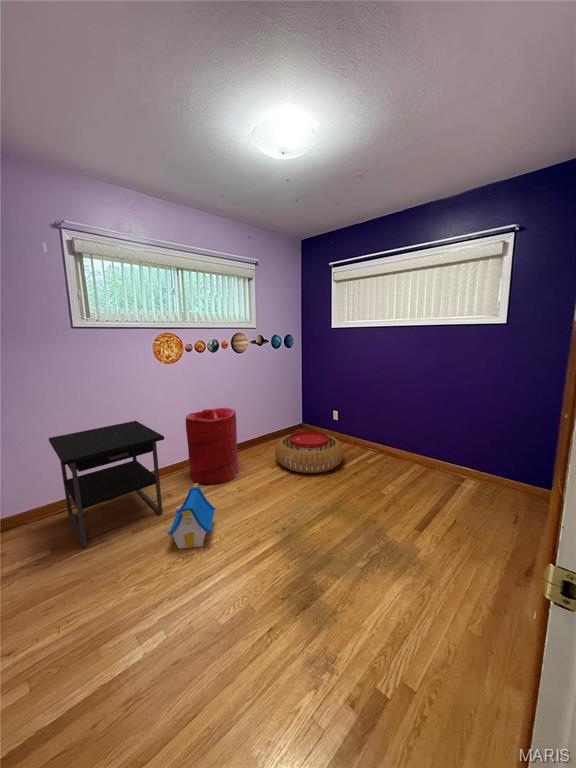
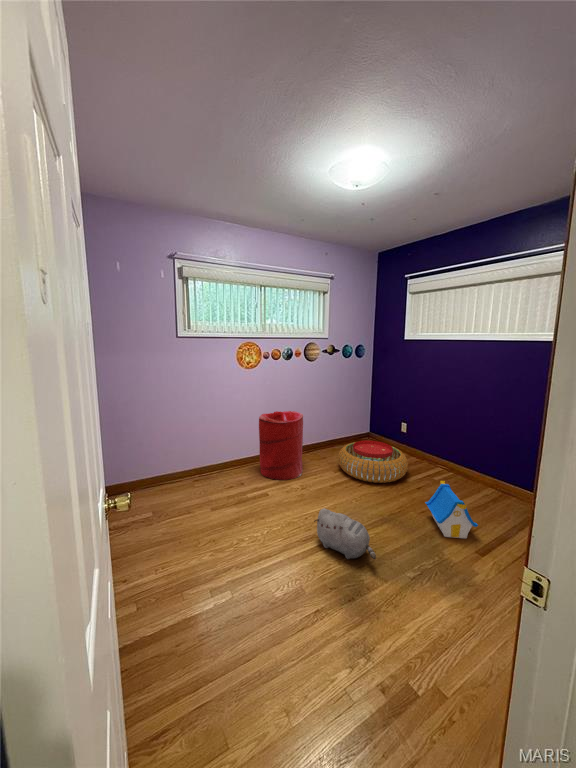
nightstand: present [49,421,164,548] -> none [155,416,241,515]
toy house: present [167,483,216,549] -> present [425,481,478,538]
plush toy: none [257,510,326,560] -> present [314,508,376,559]

